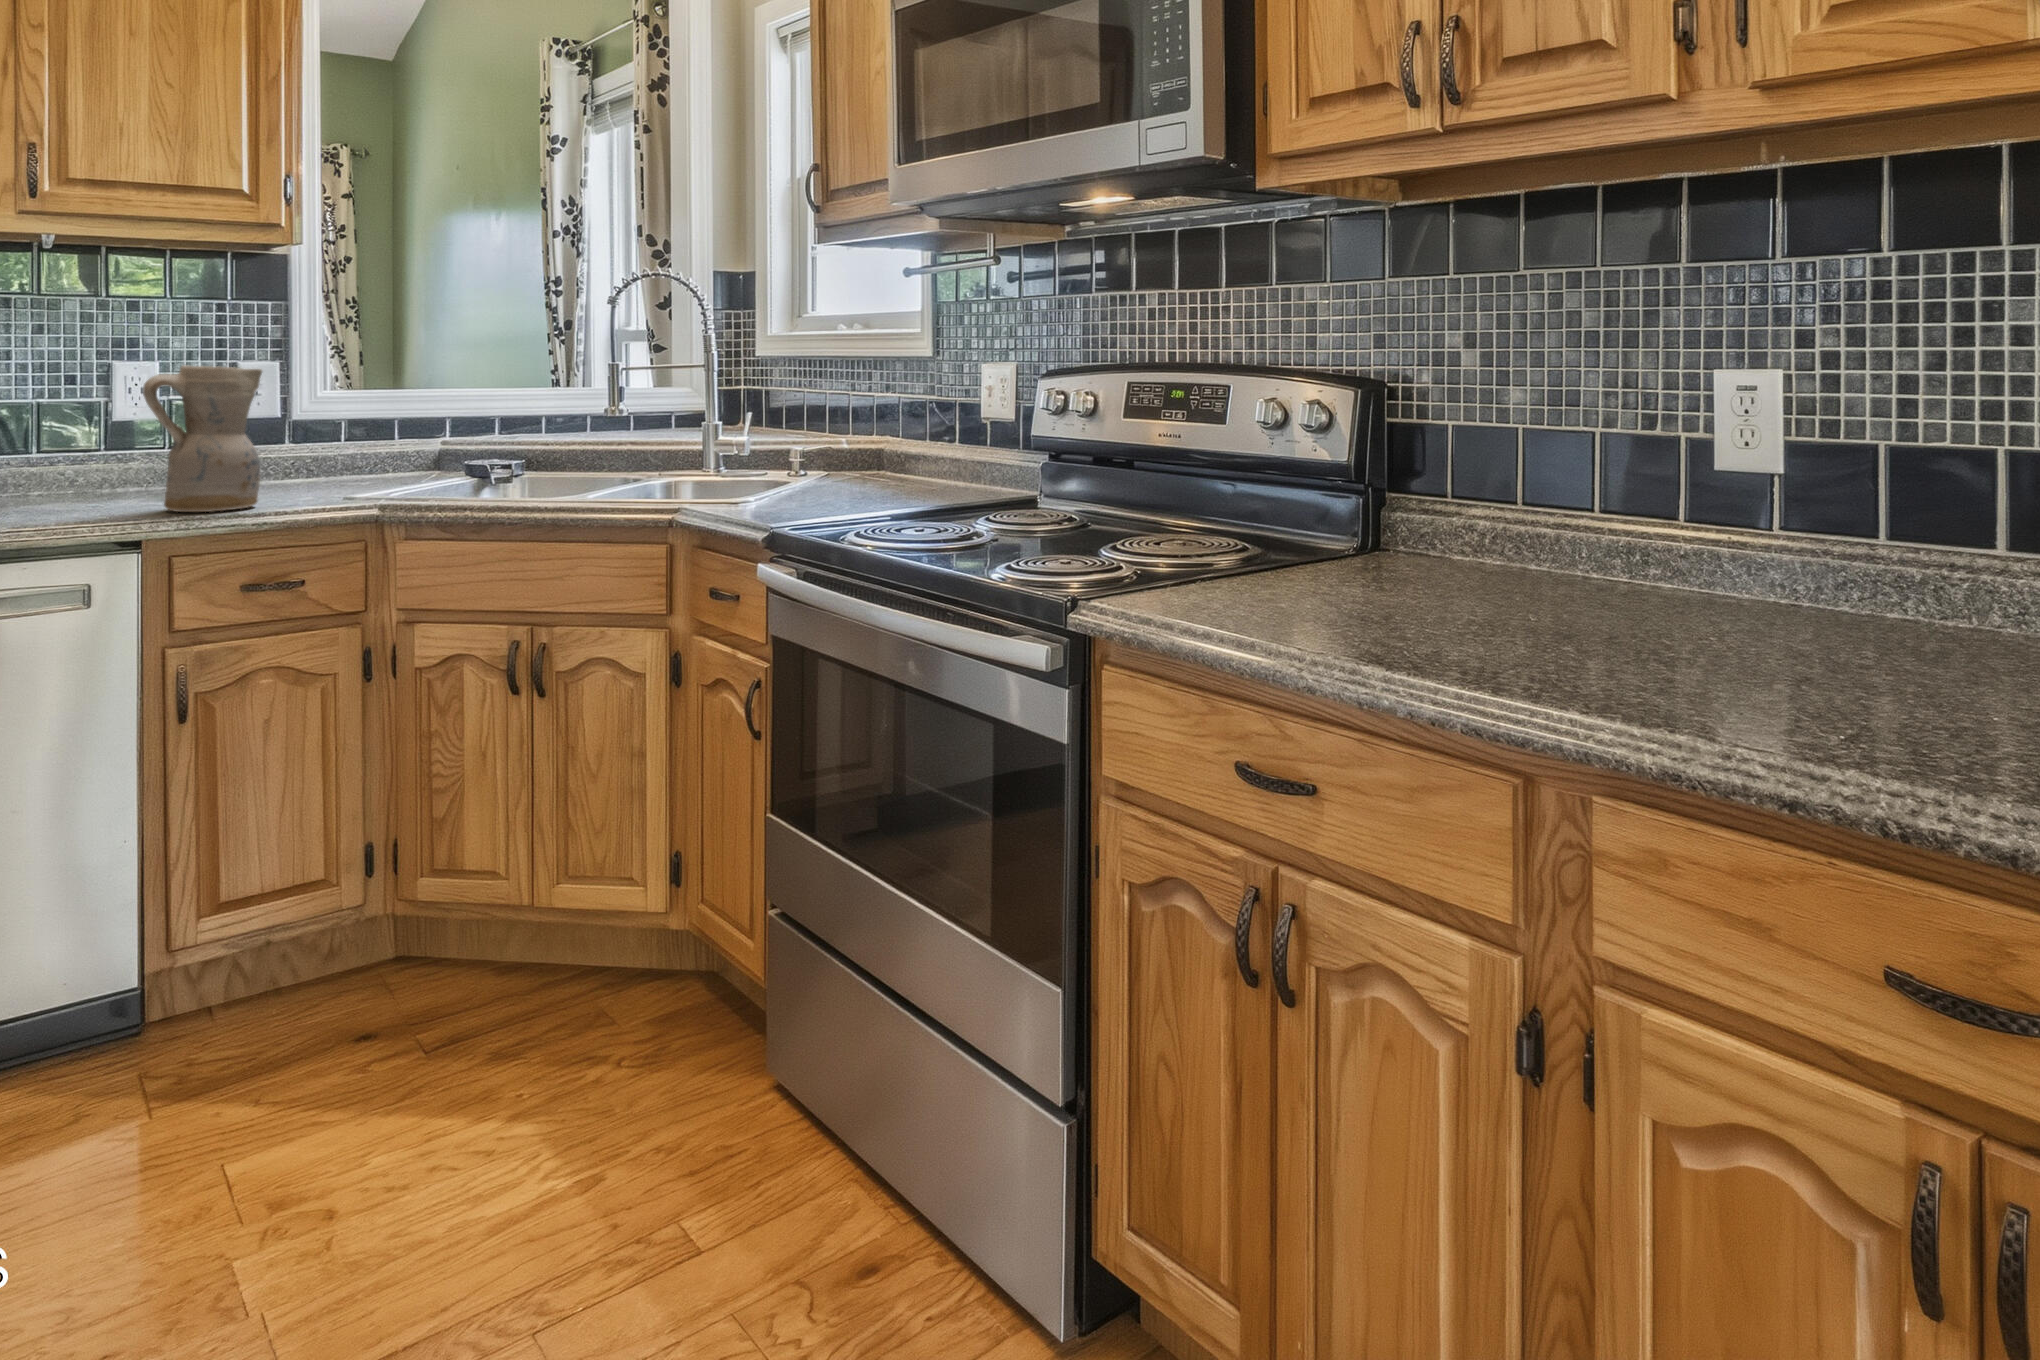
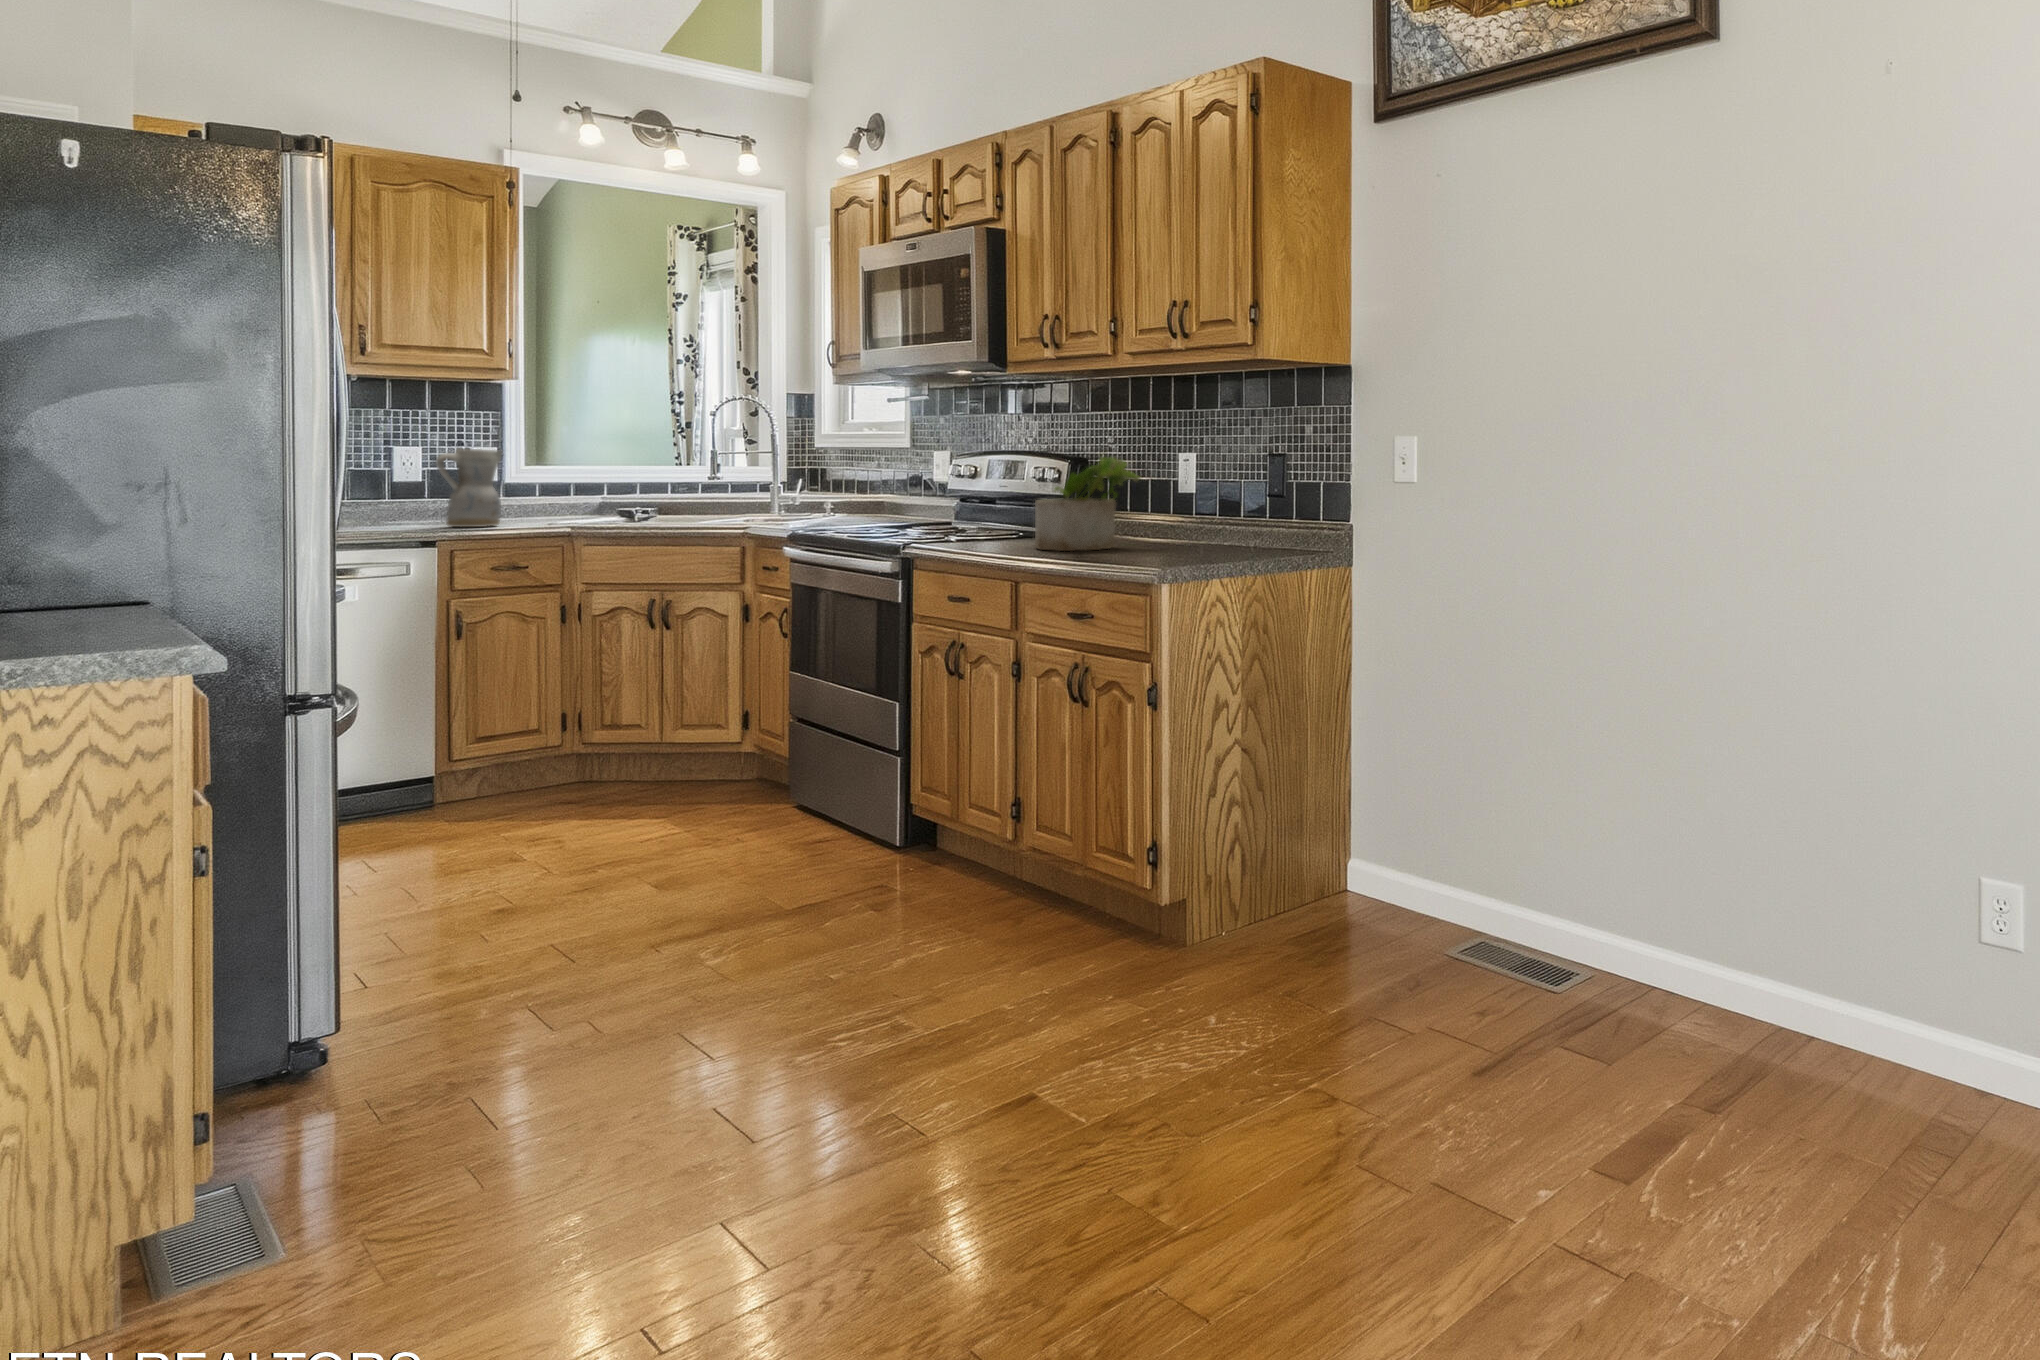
potted plant: none [1459,378,1745,656] -> present [1035,457,1140,551]

